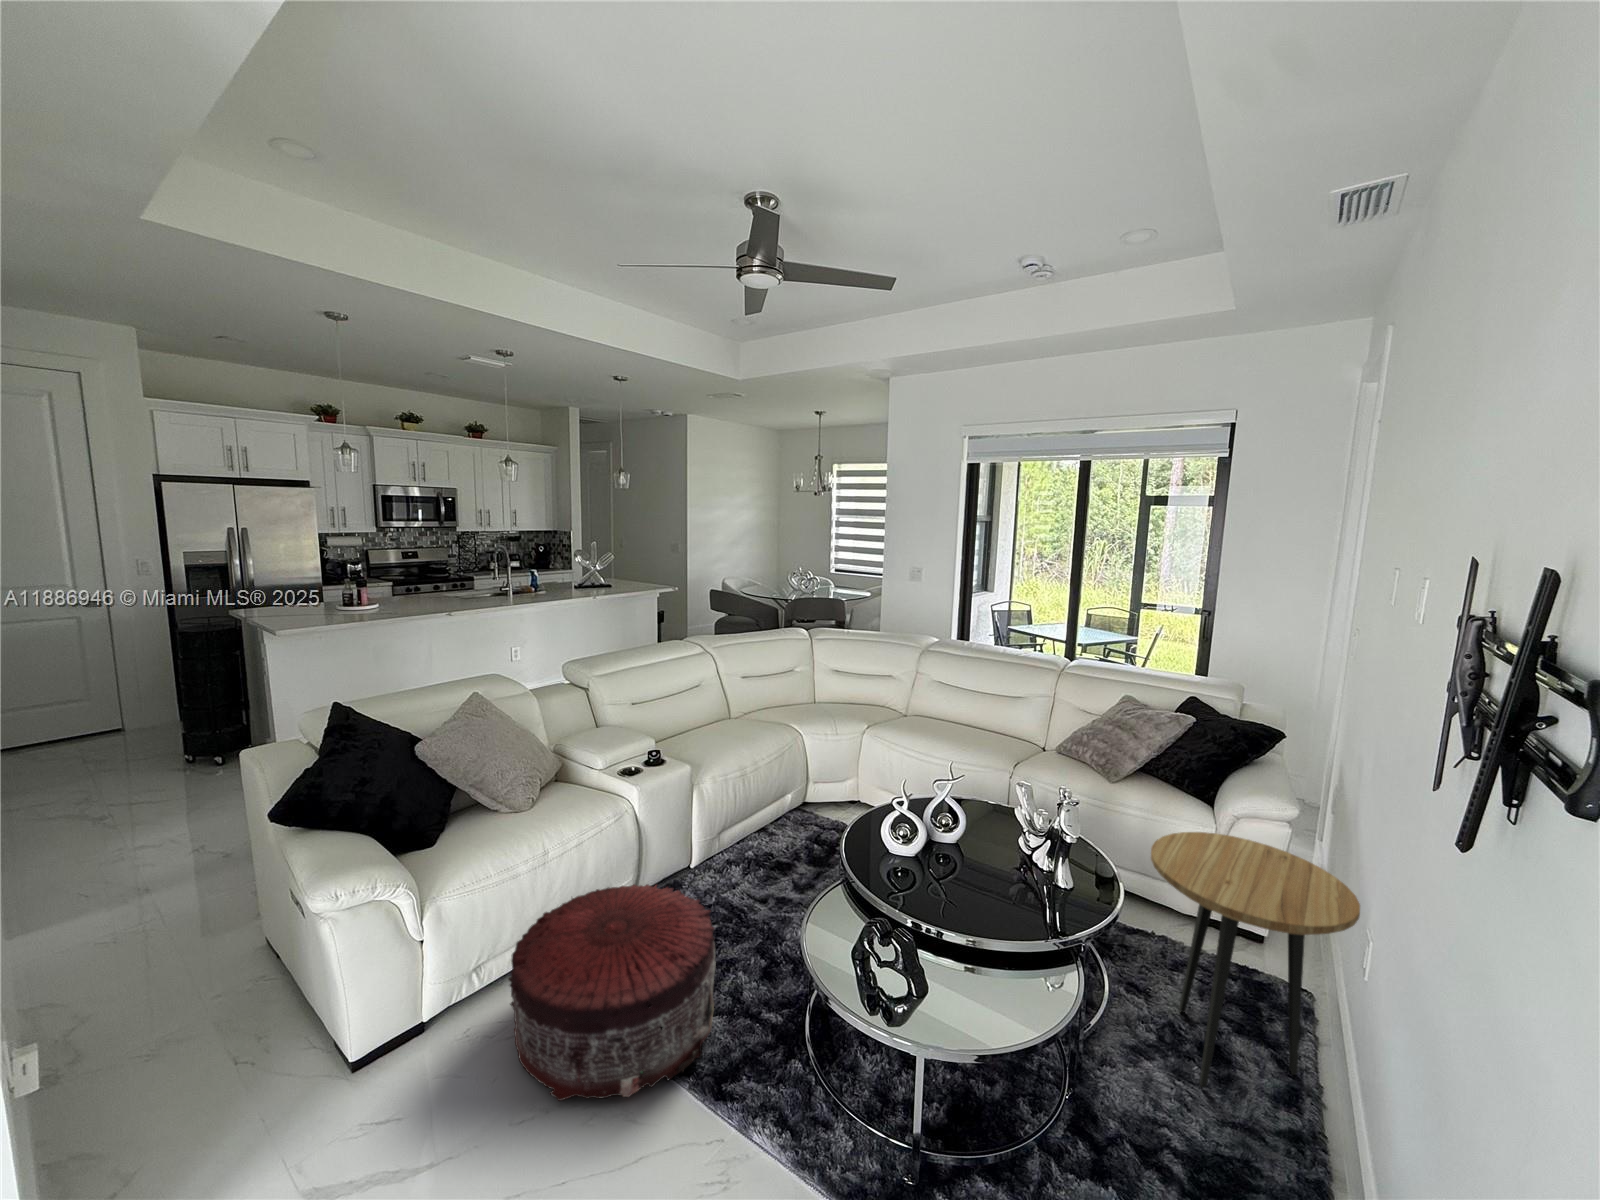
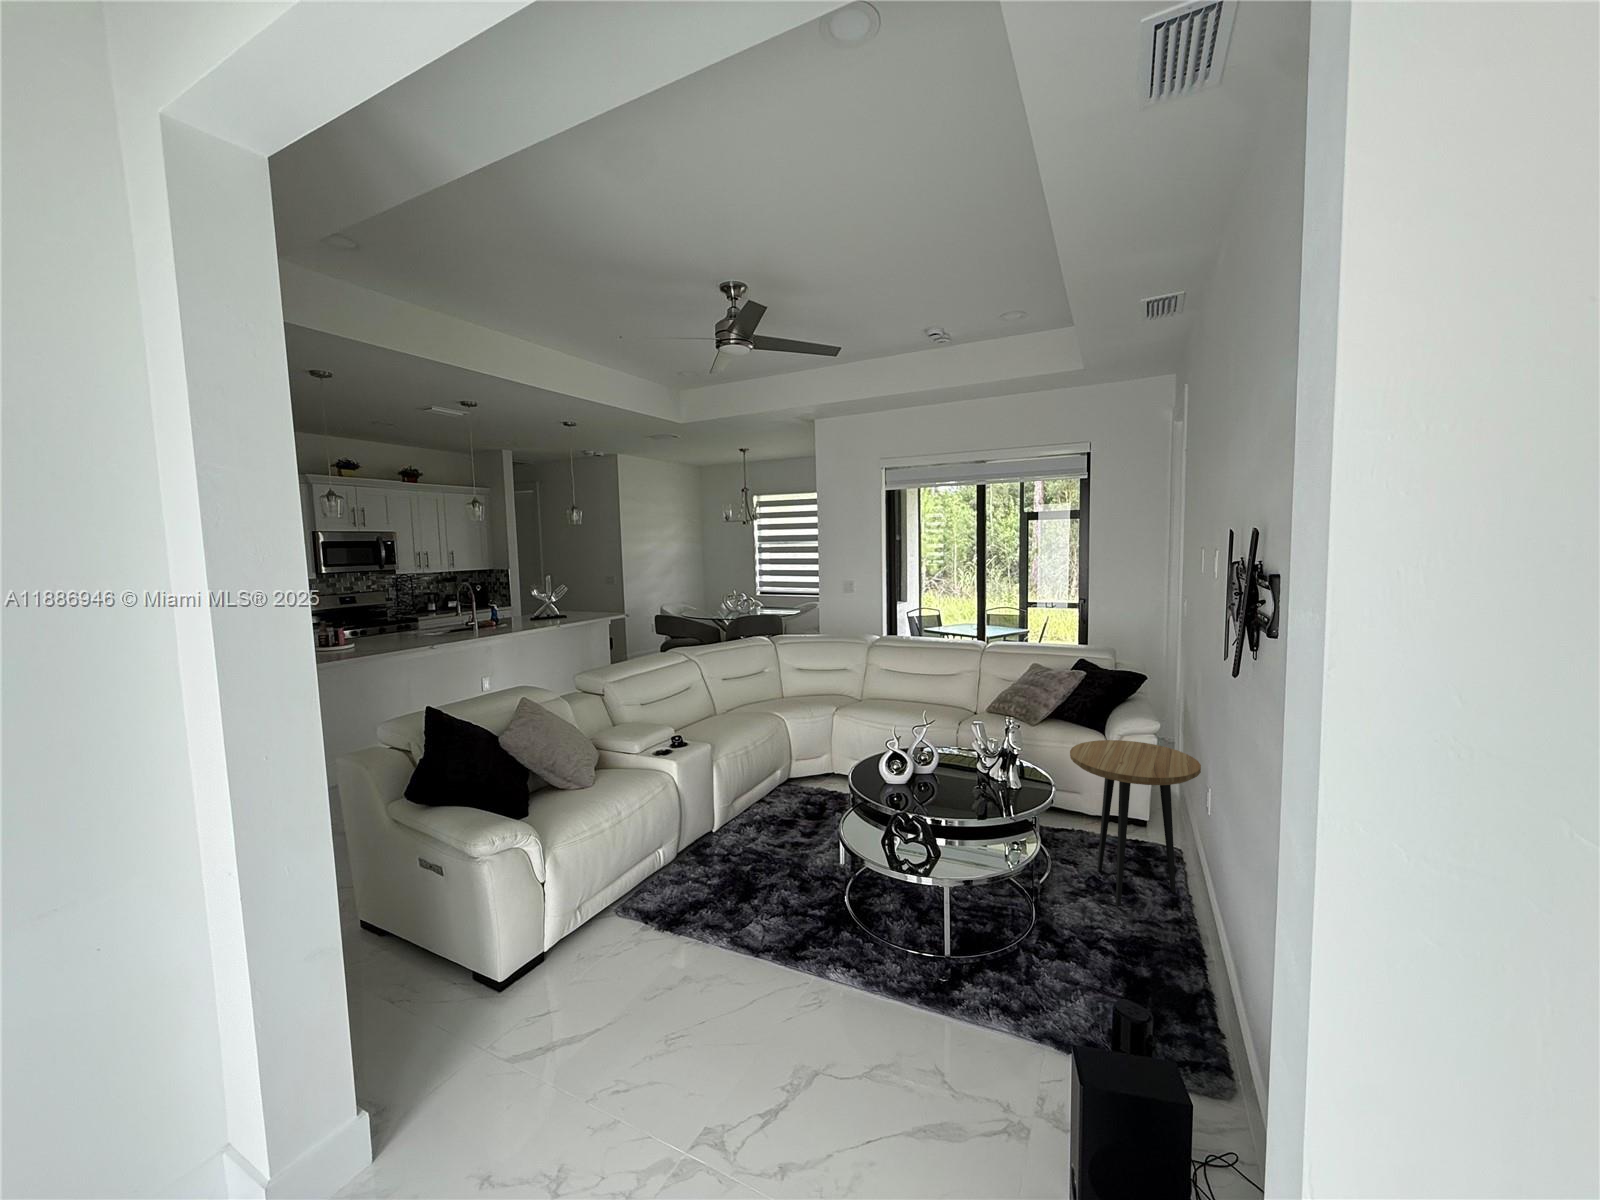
pouf: present [508,884,716,1101] -> none [619,829,778,976]

